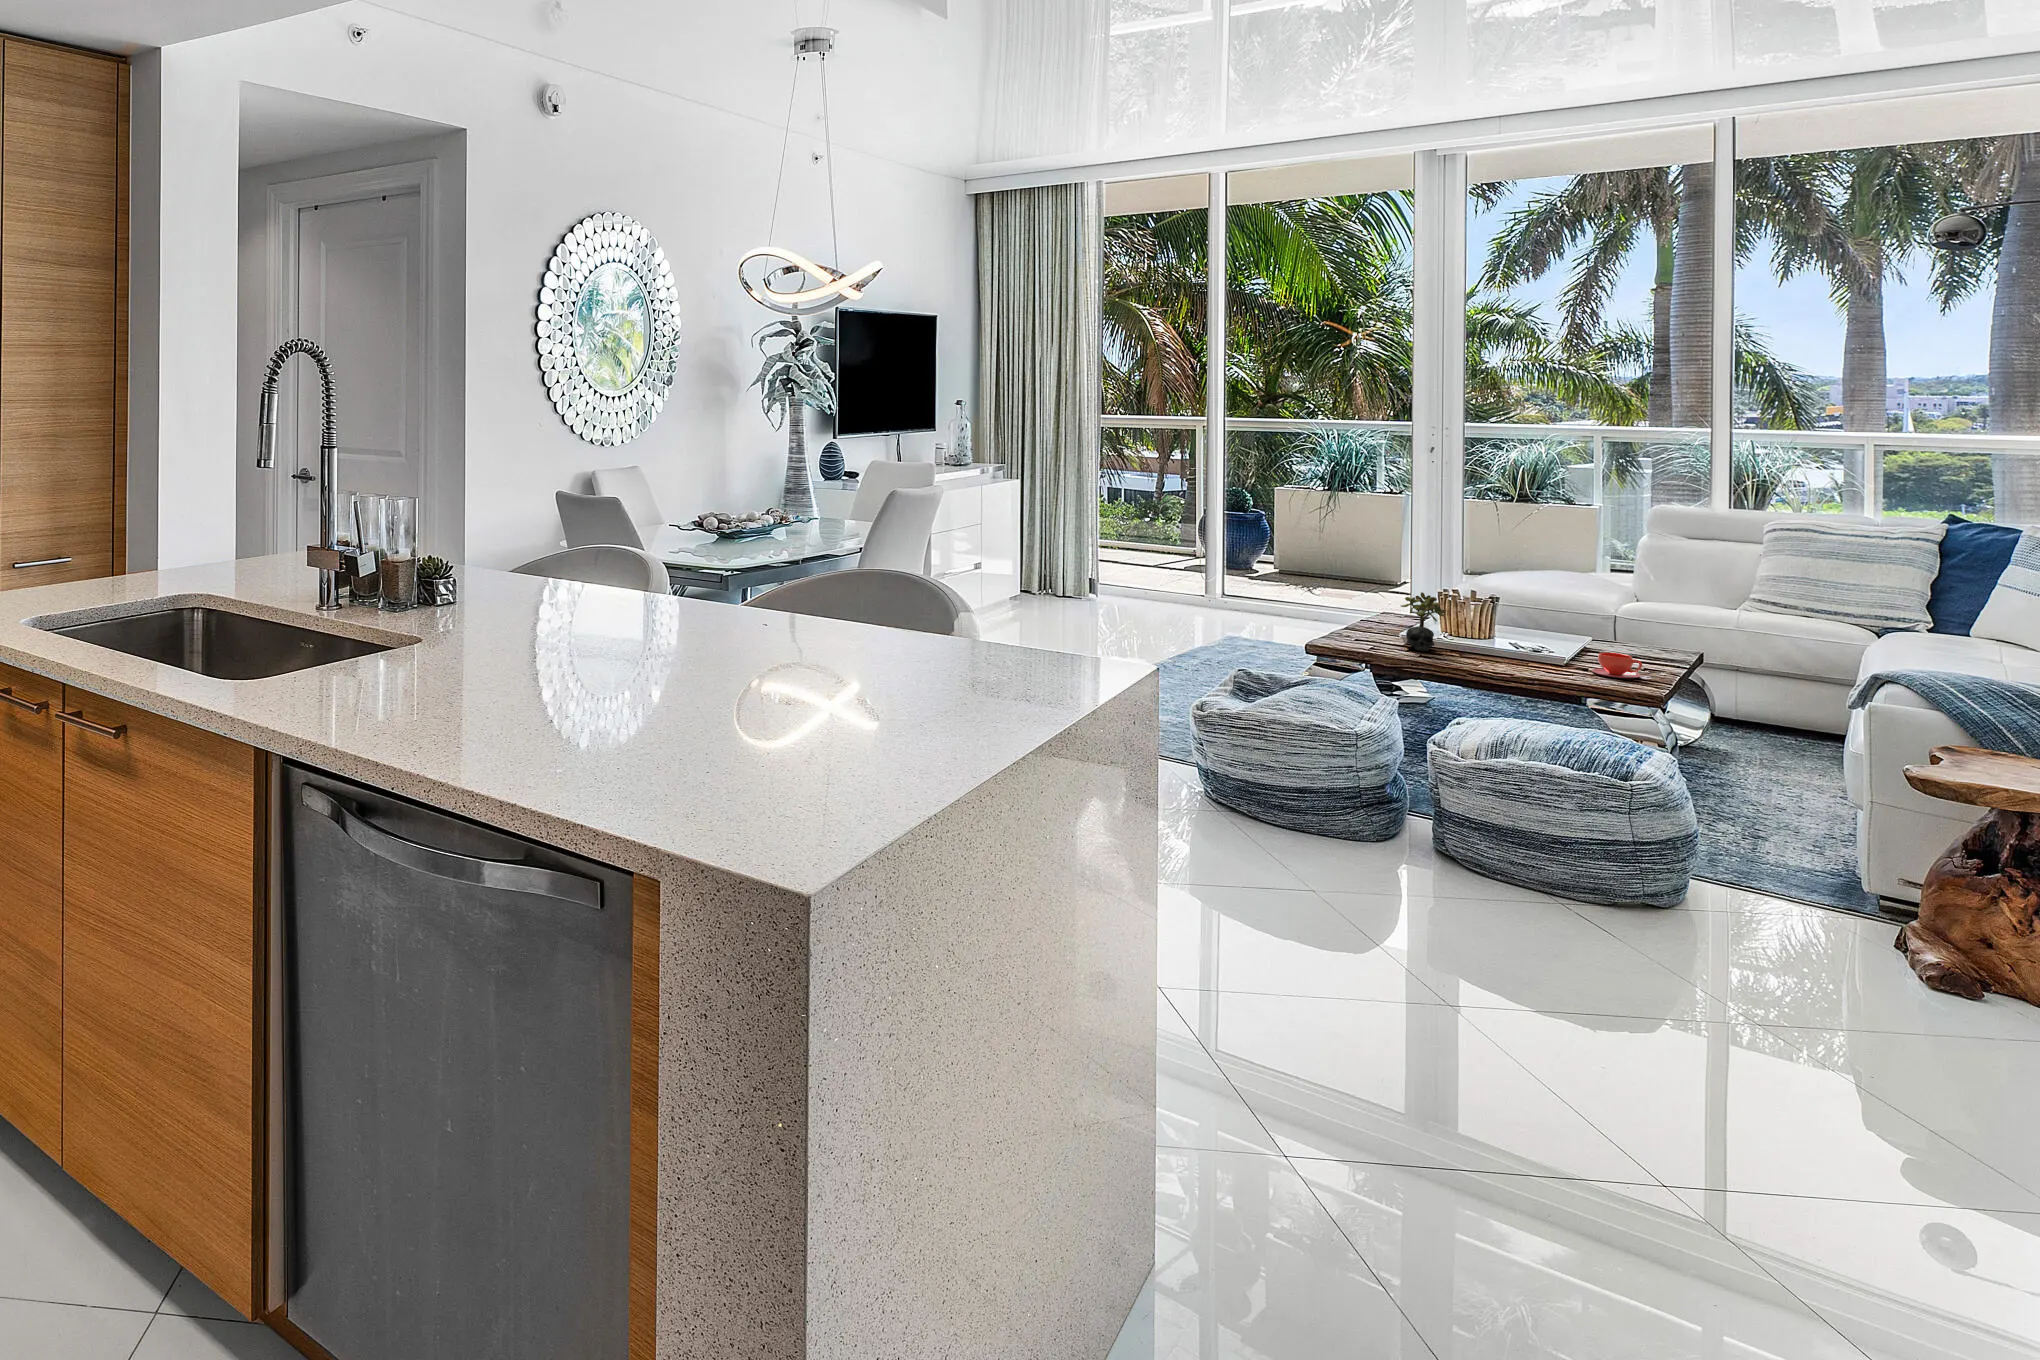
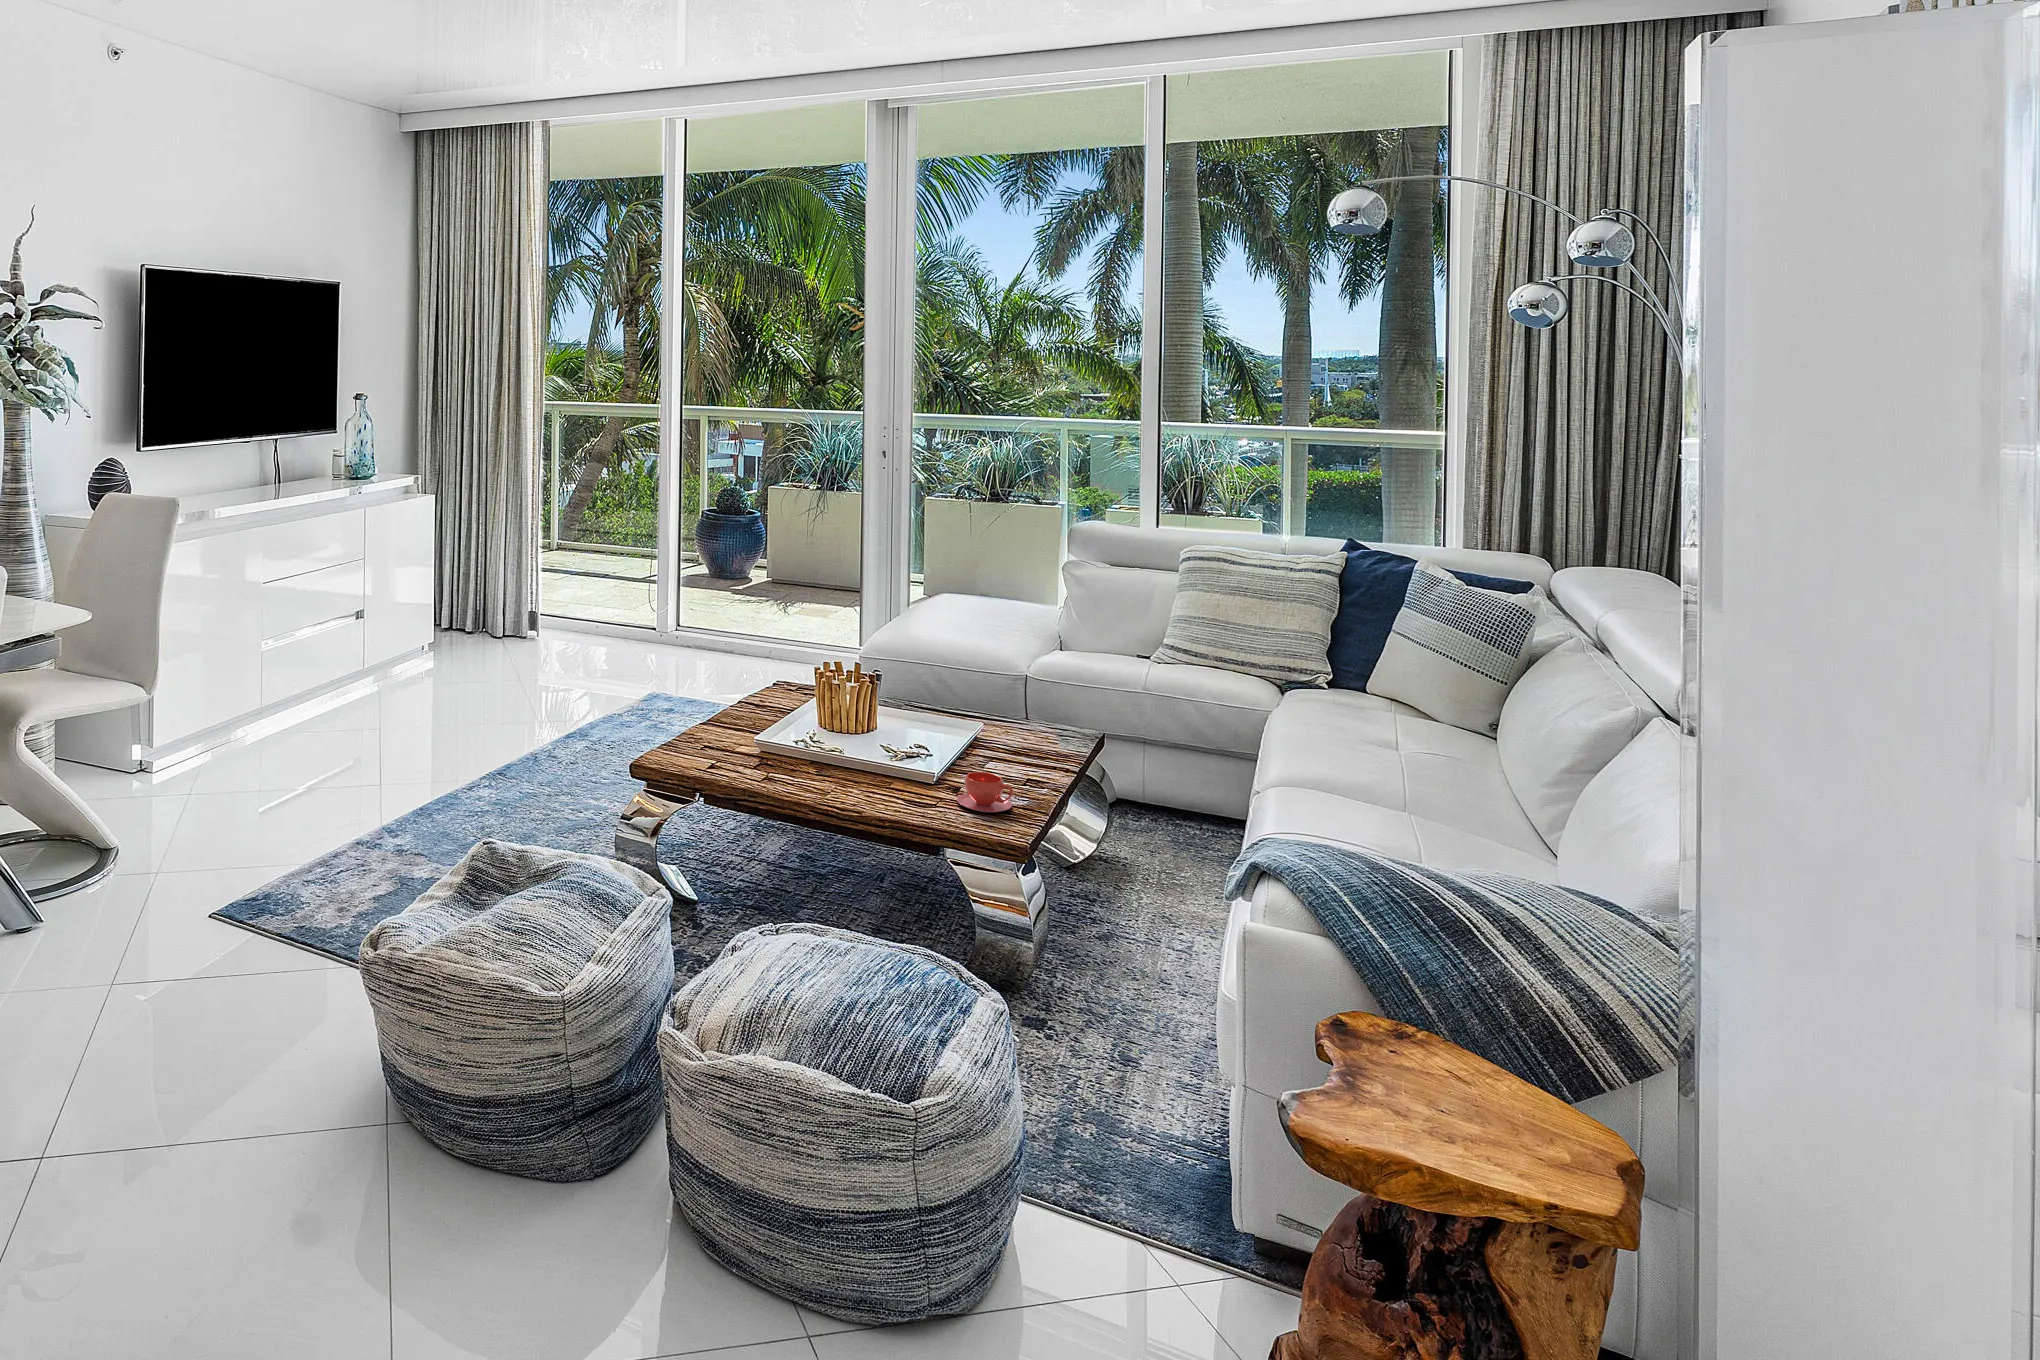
succulent plant: present [1401,592,1446,651] -> none [747,683,799,769]

